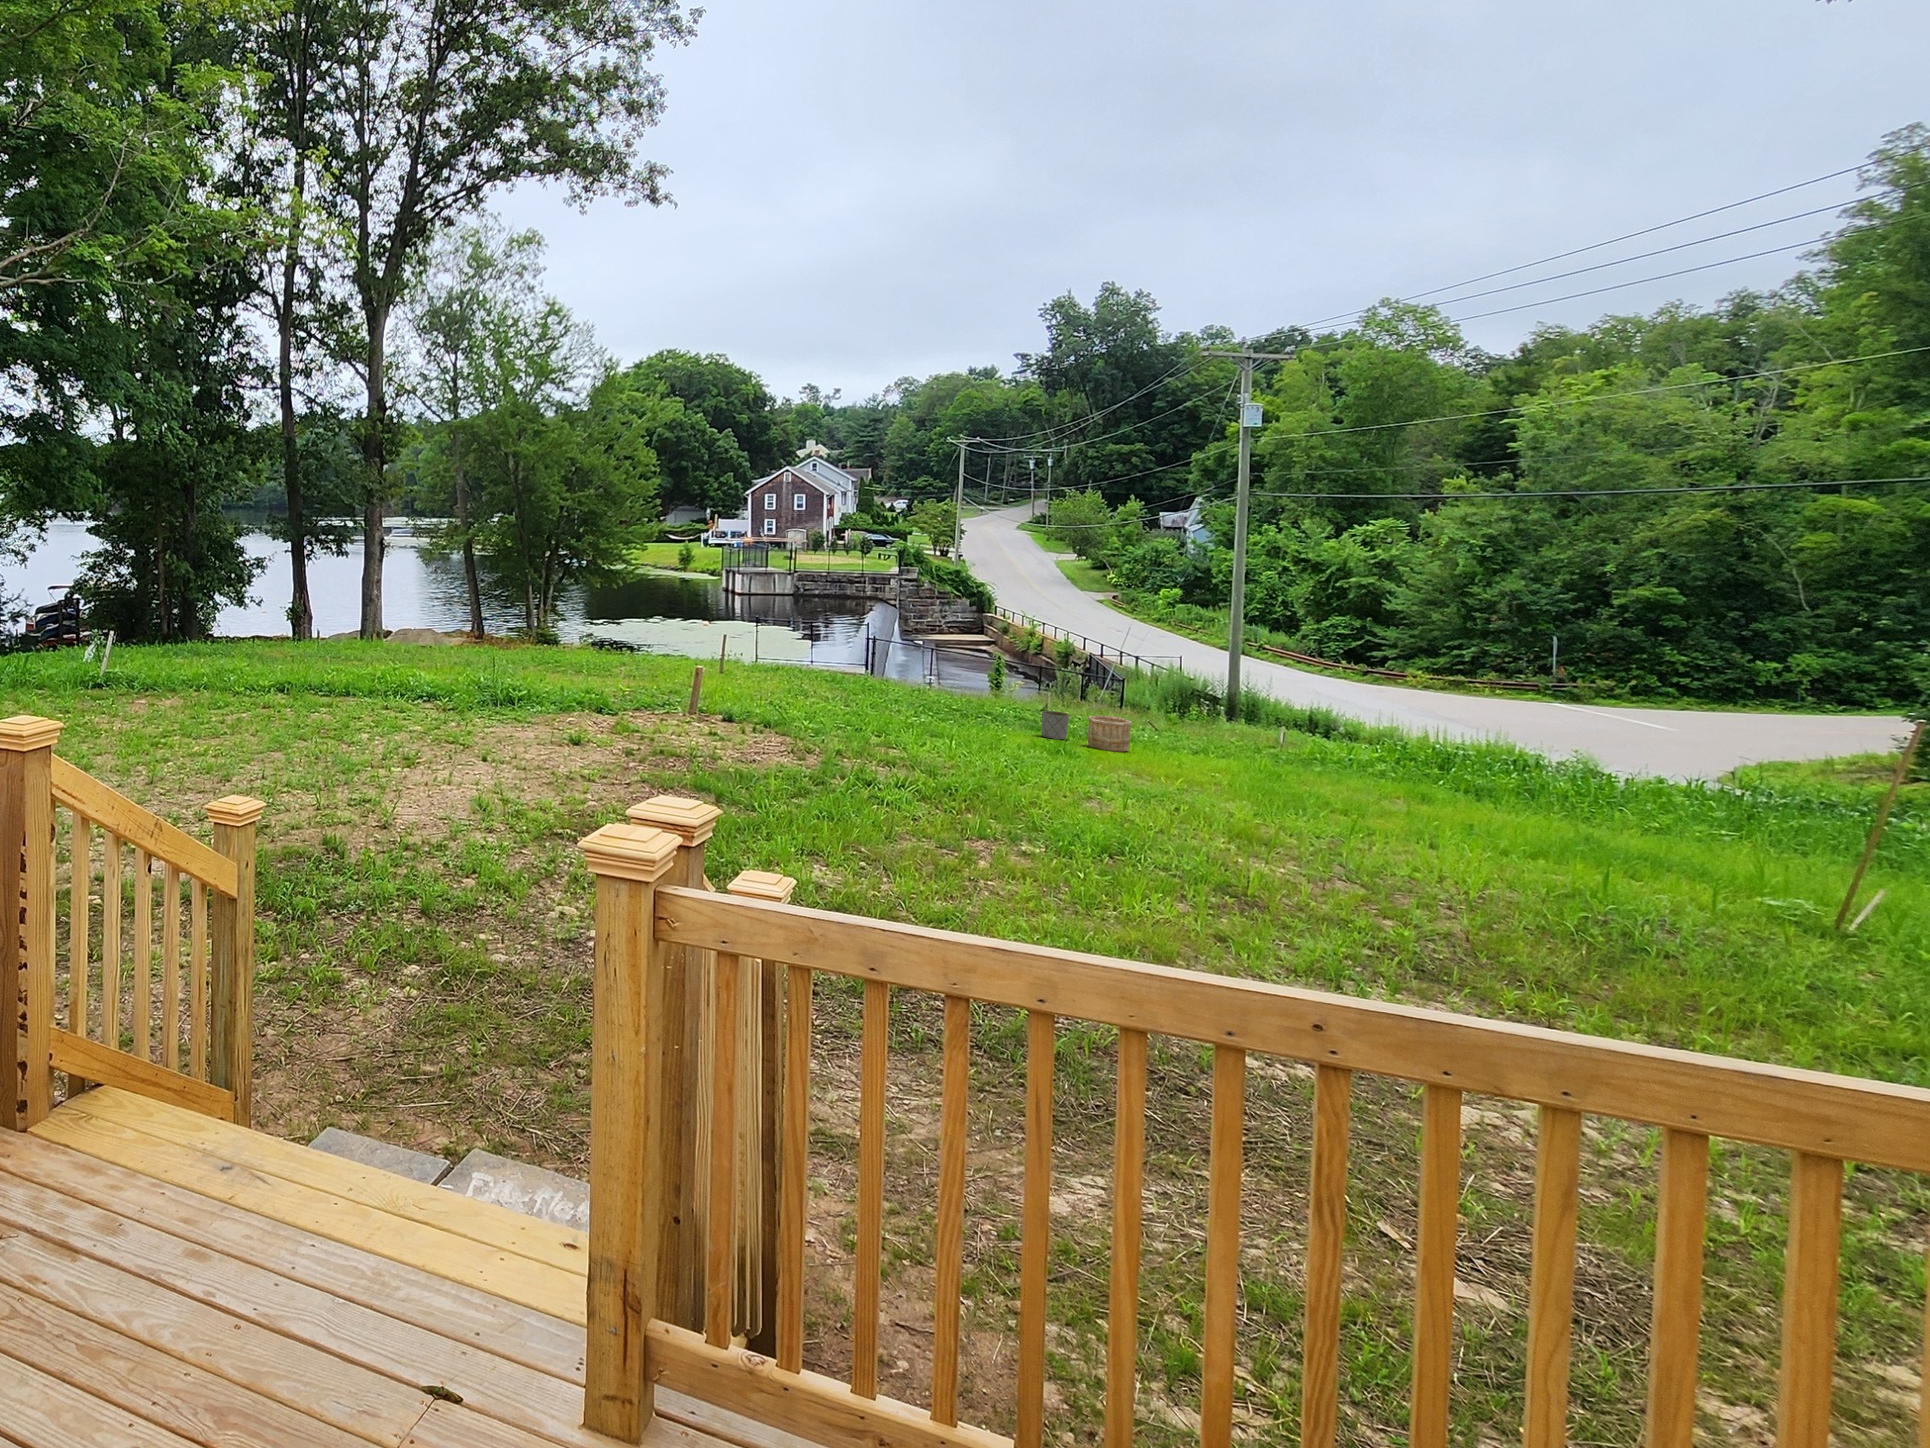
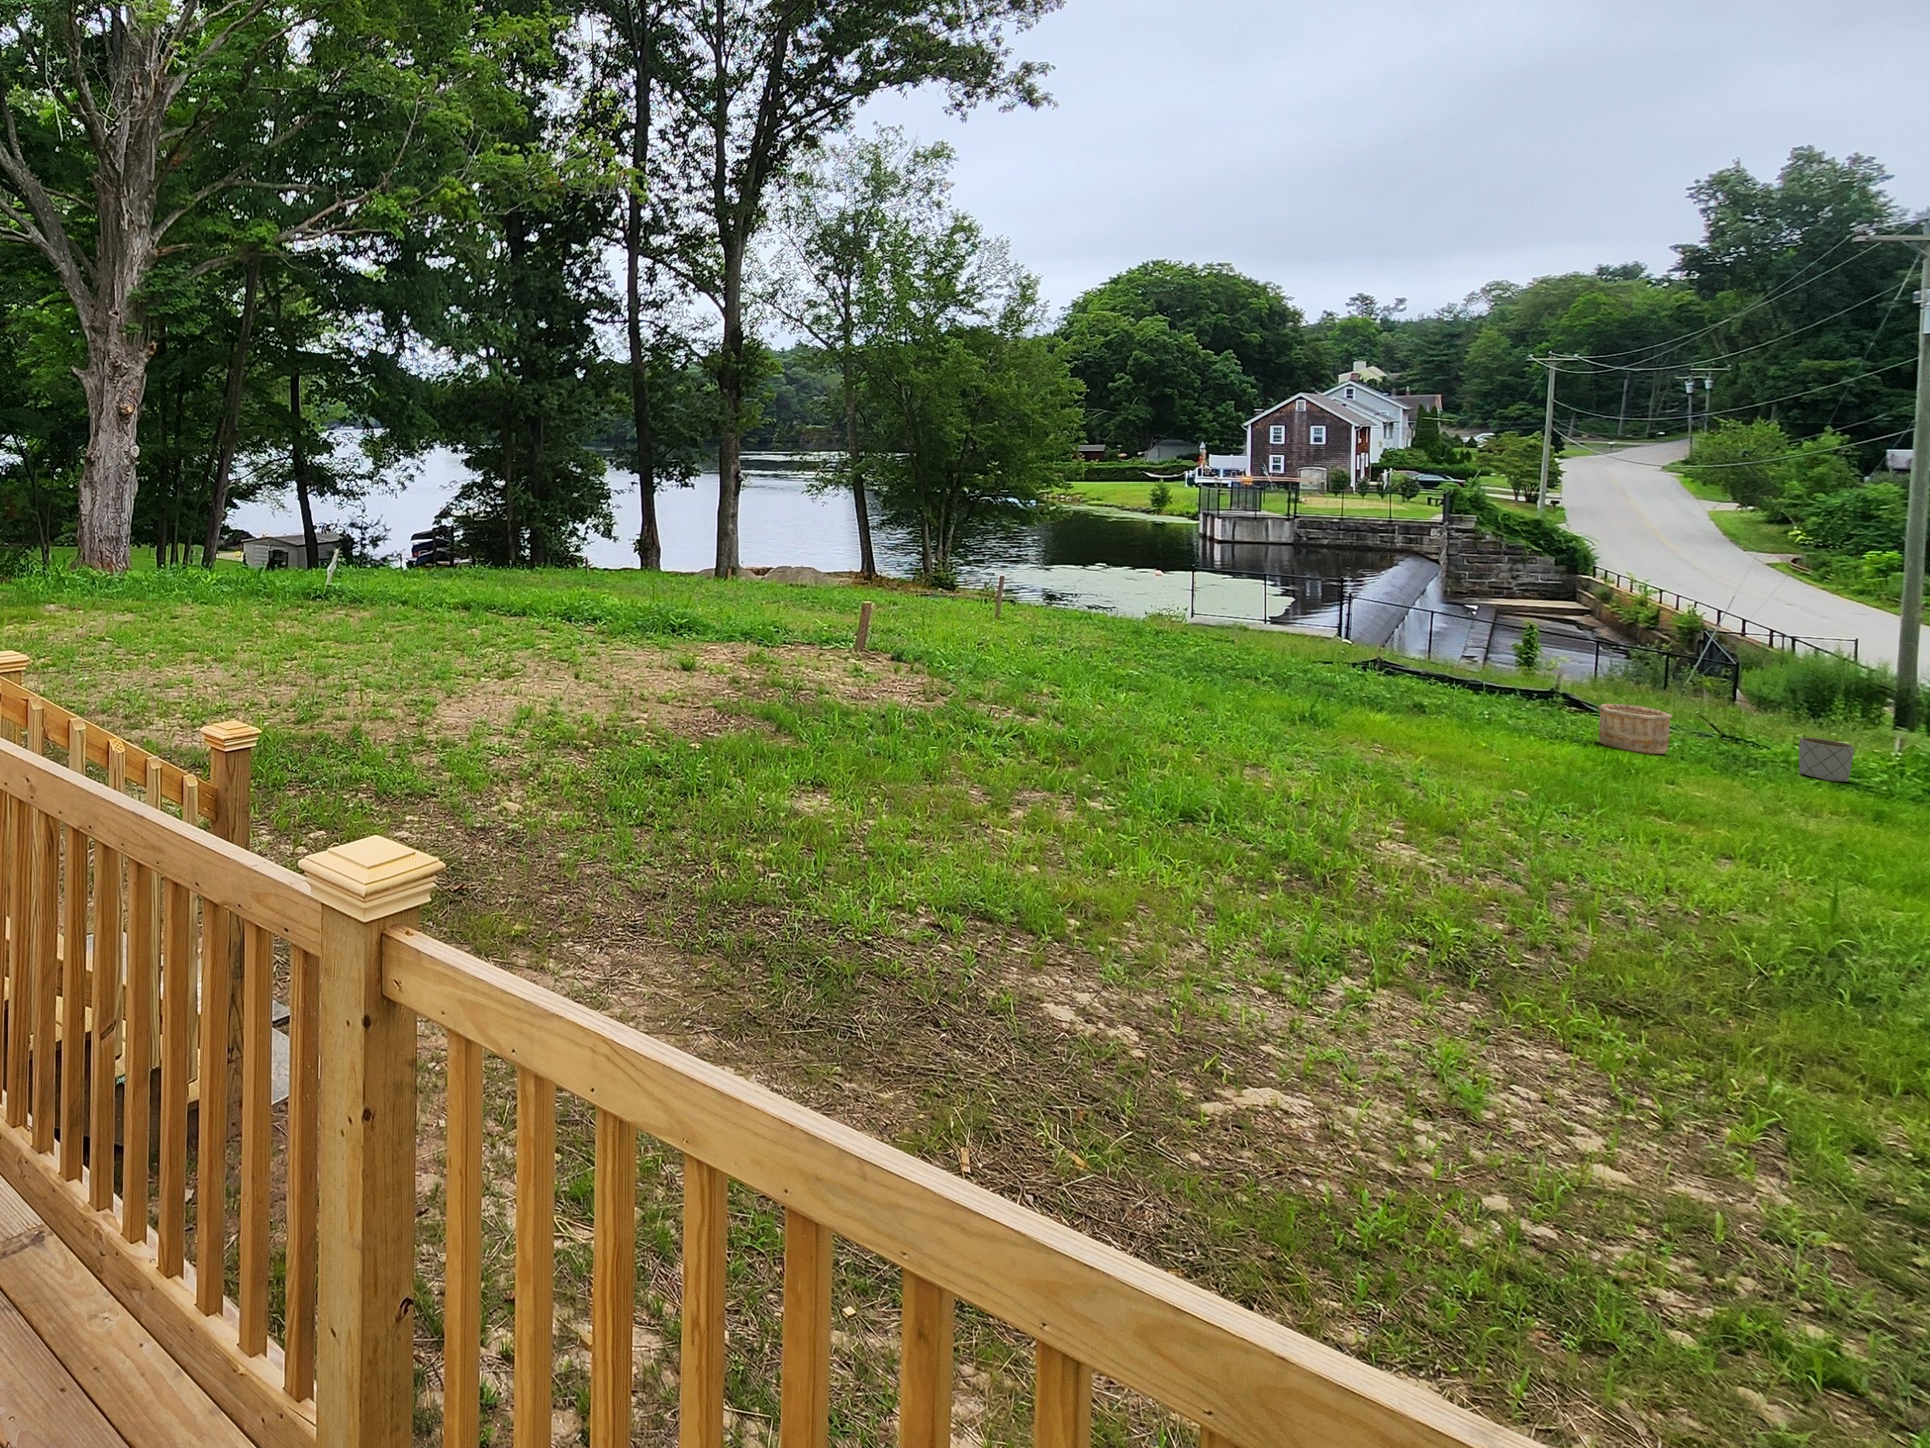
planter: present [1042,711,1069,740] -> present [1799,737,1854,782]

